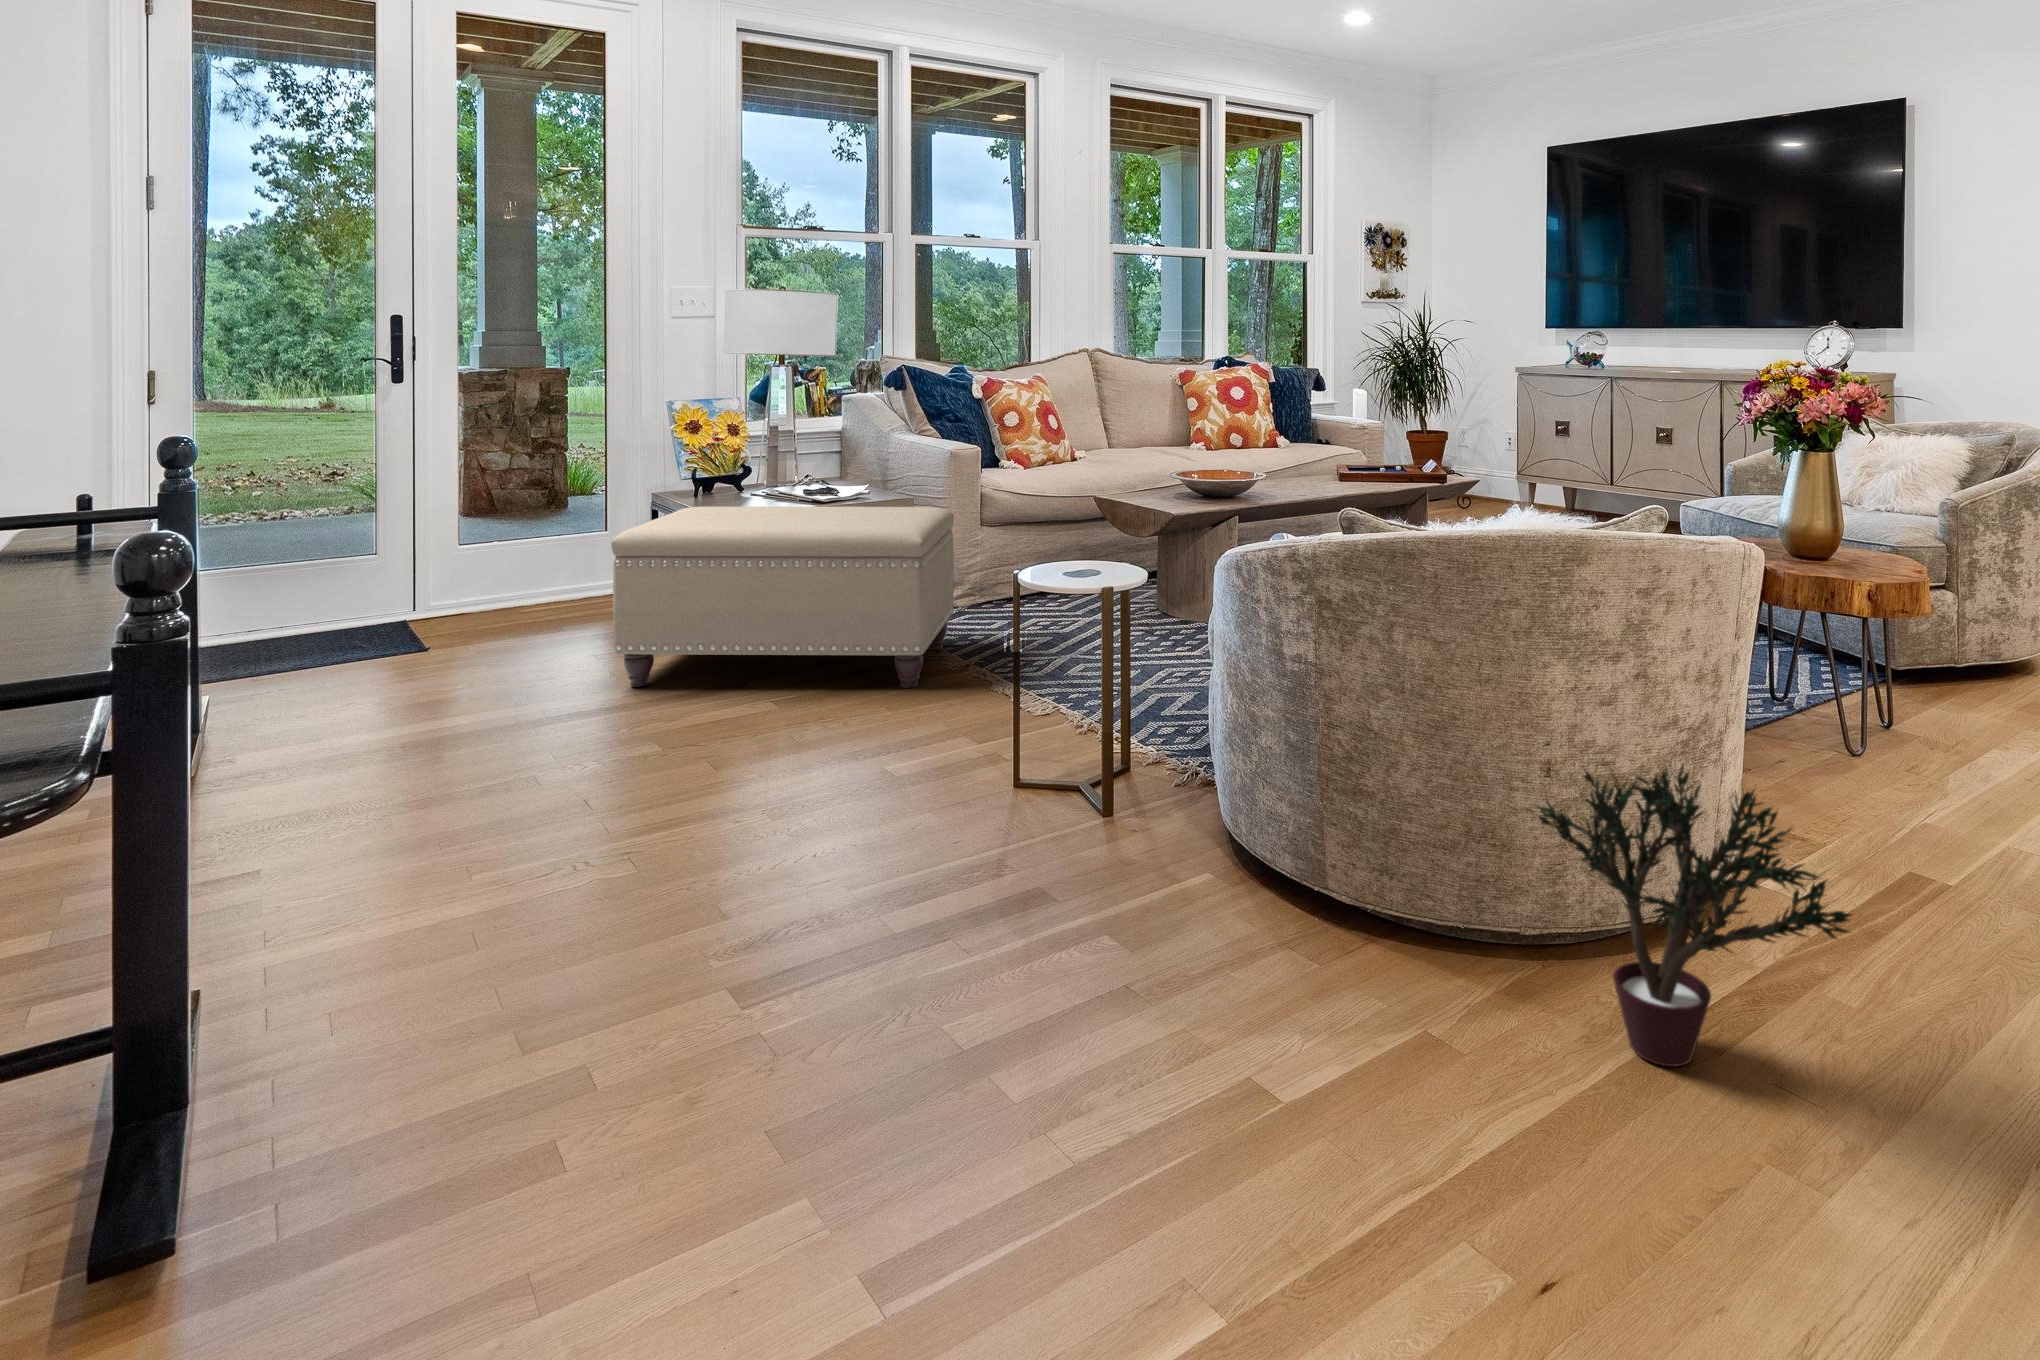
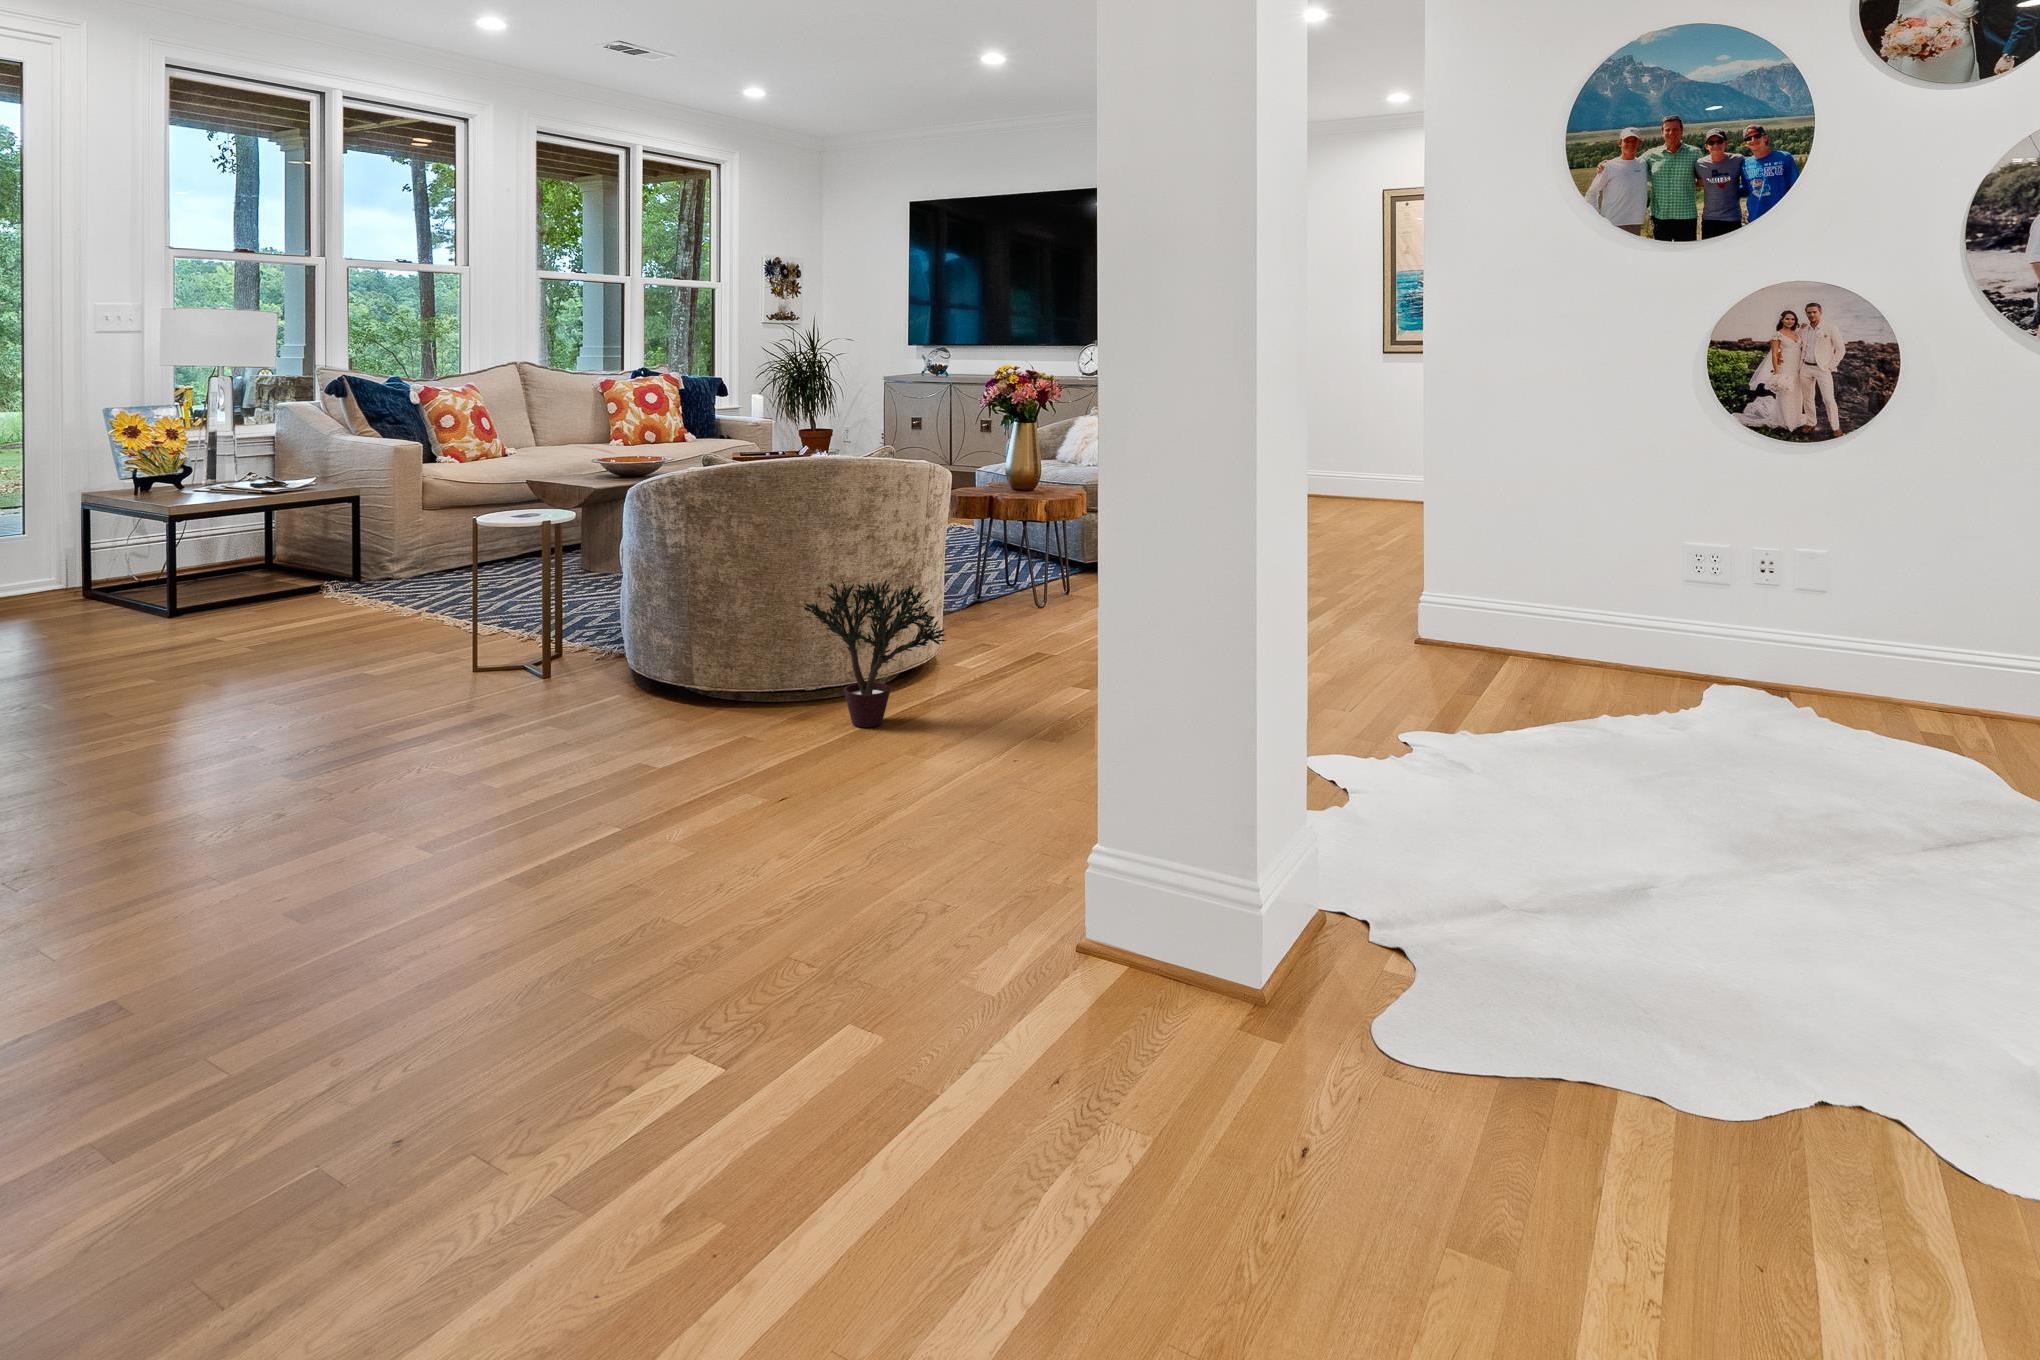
ottoman: present [611,507,954,688] -> none [90,489,406,646]

